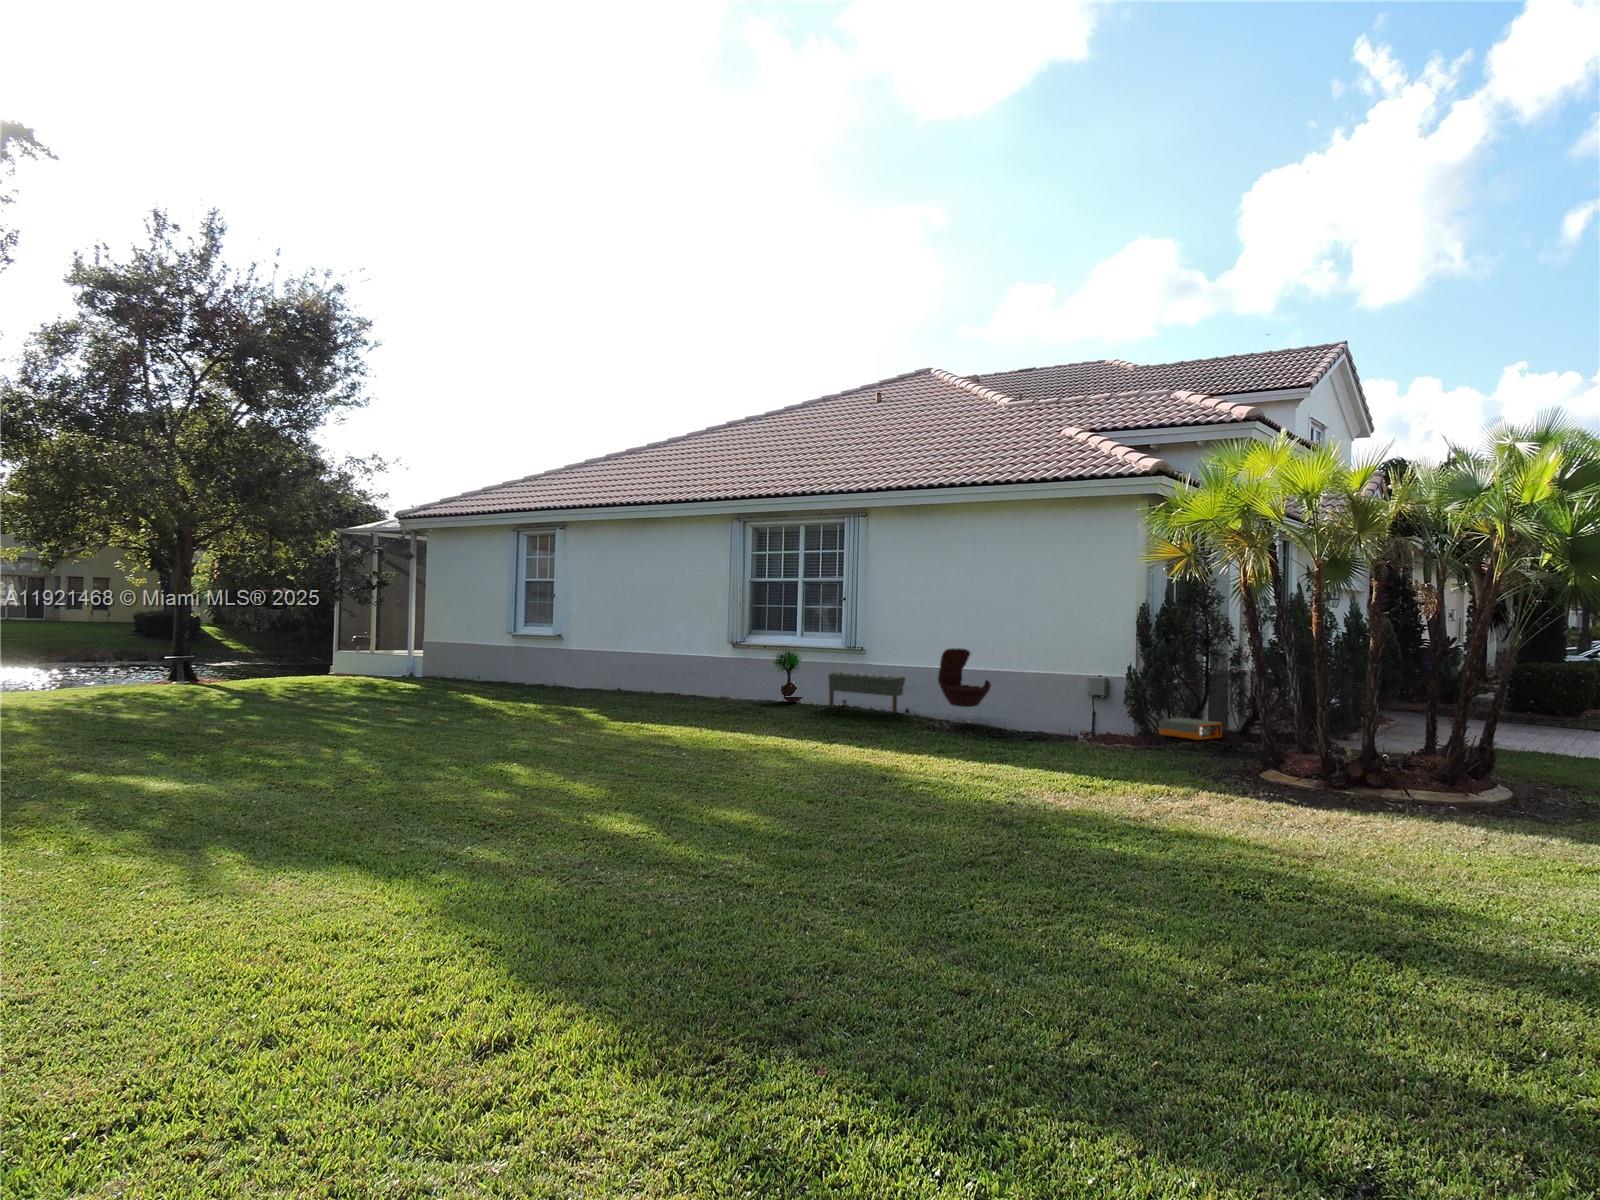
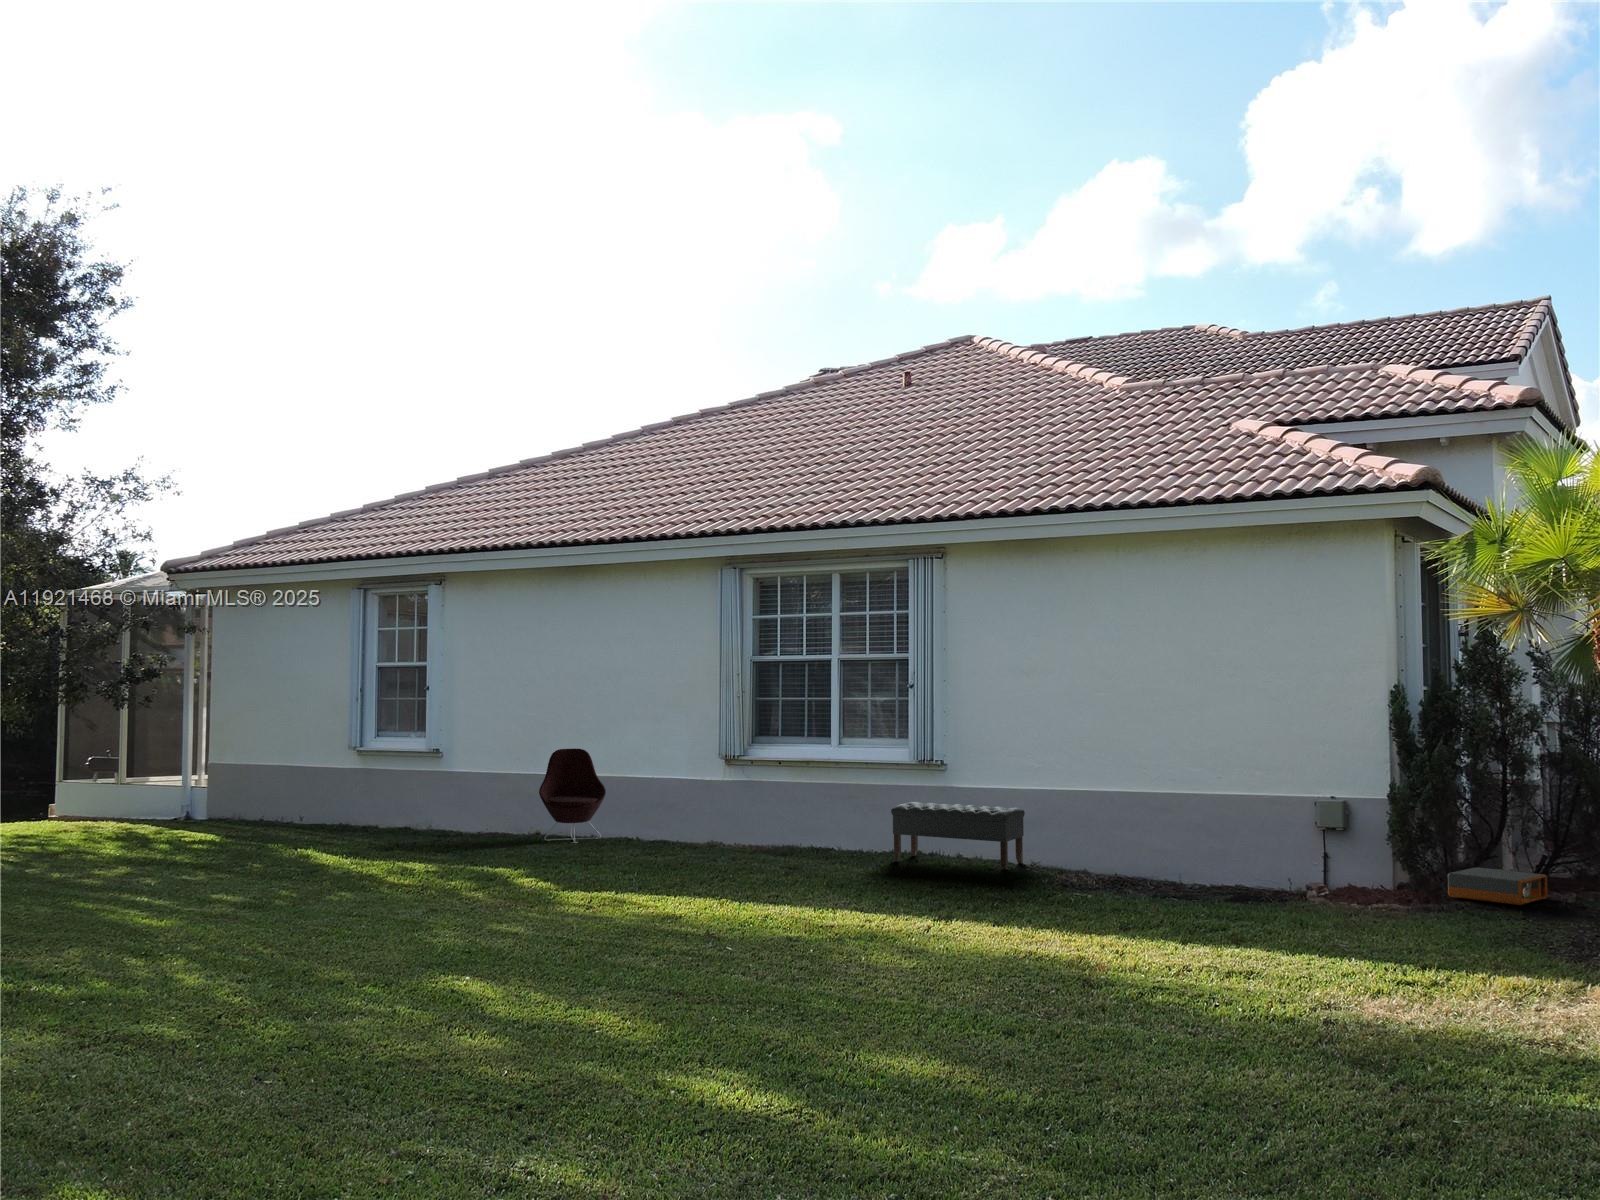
chair: present [938,648,991,723] -> present [539,748,606,843]
potted tree: present [773,649,803,702] -> none [796,763,849,853]

